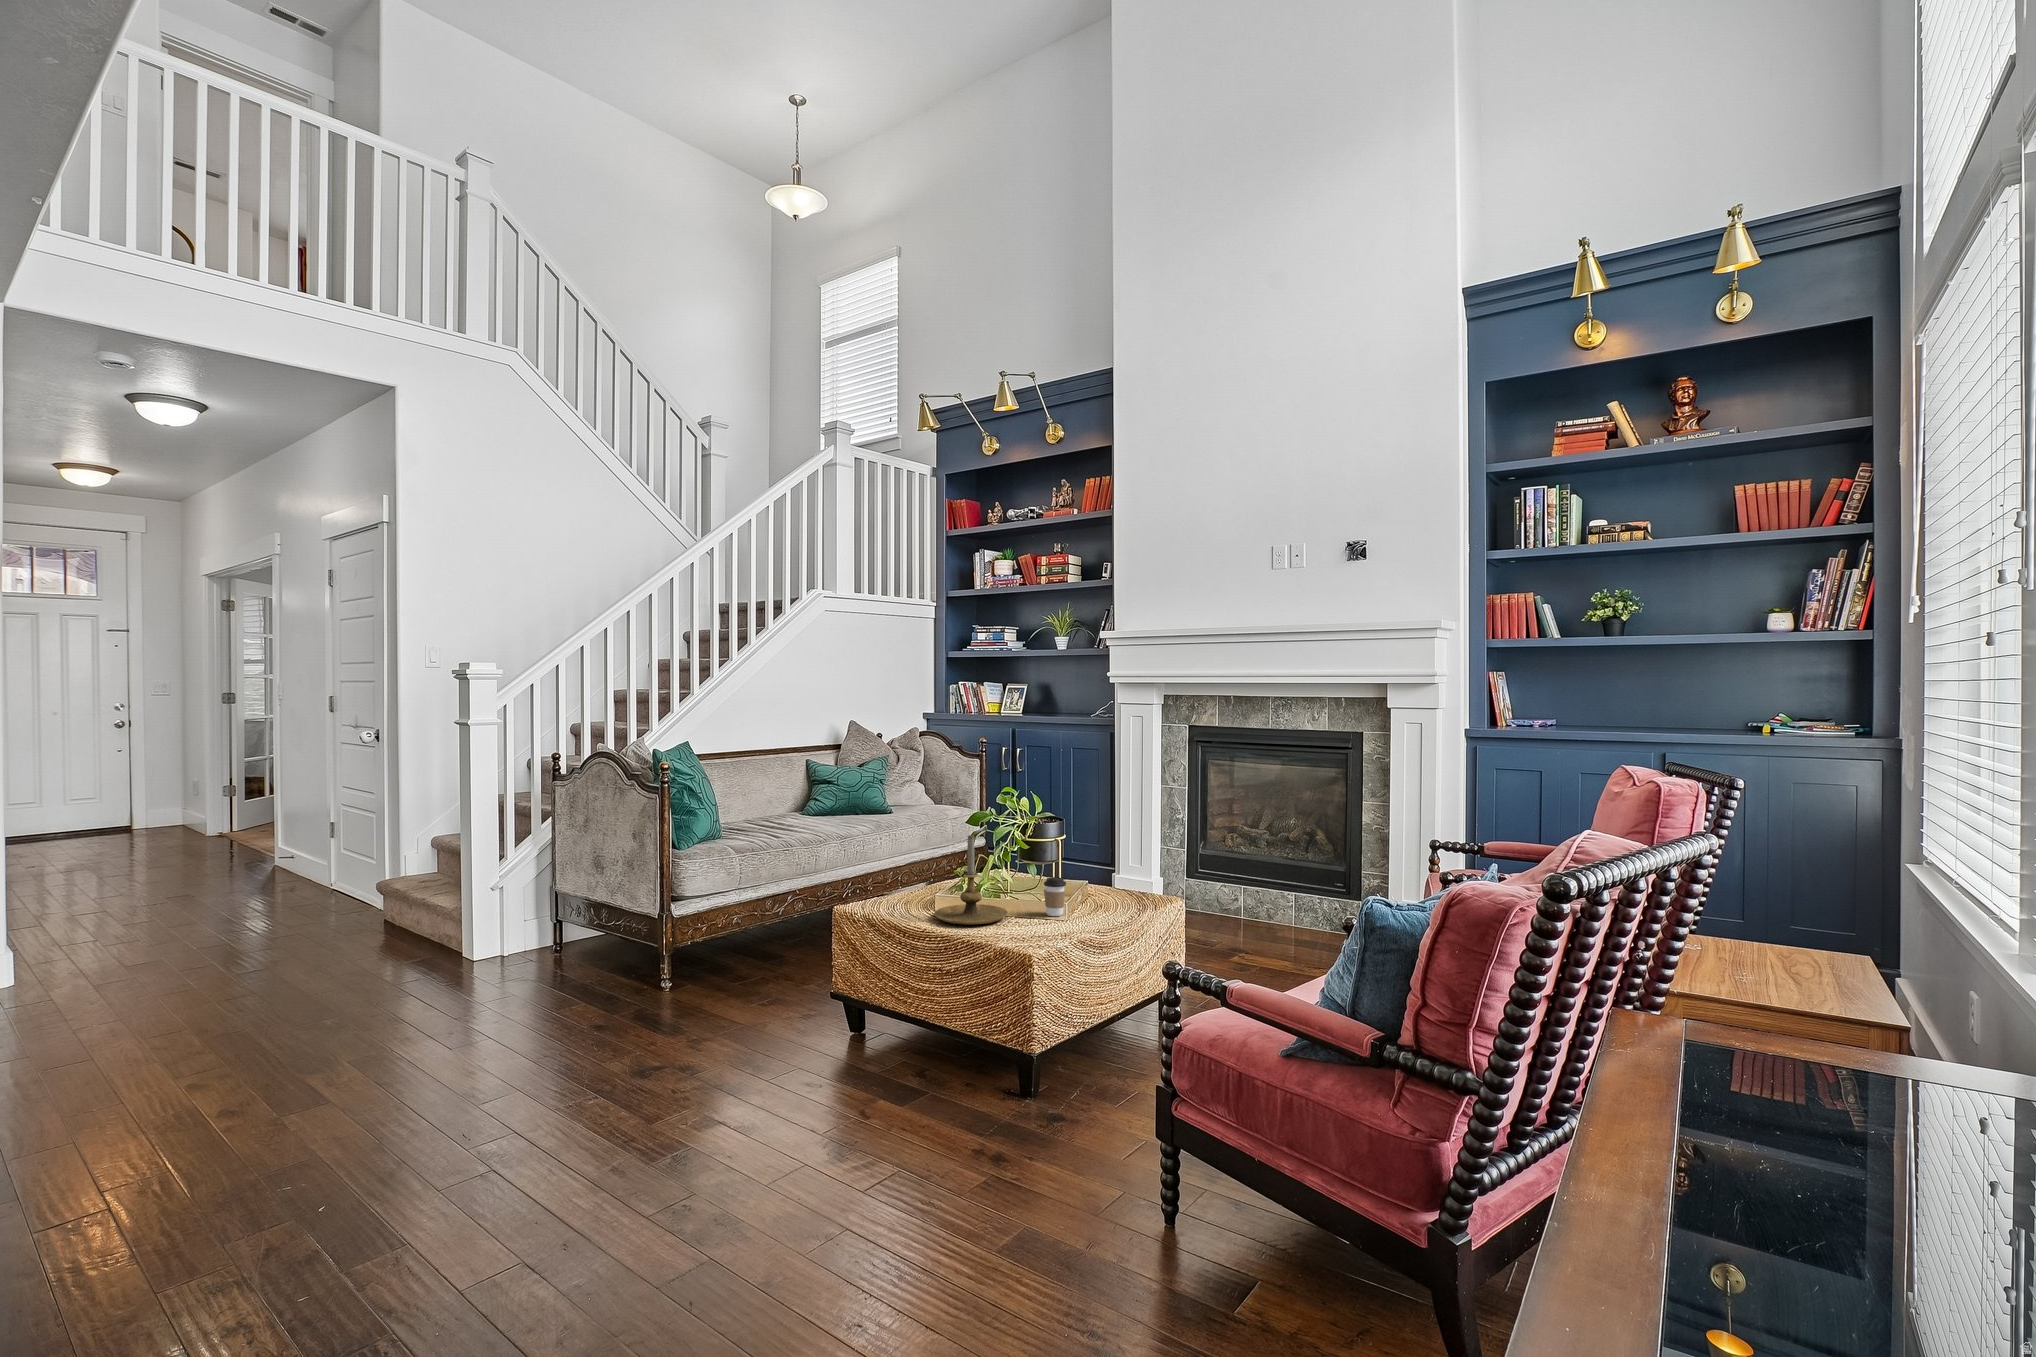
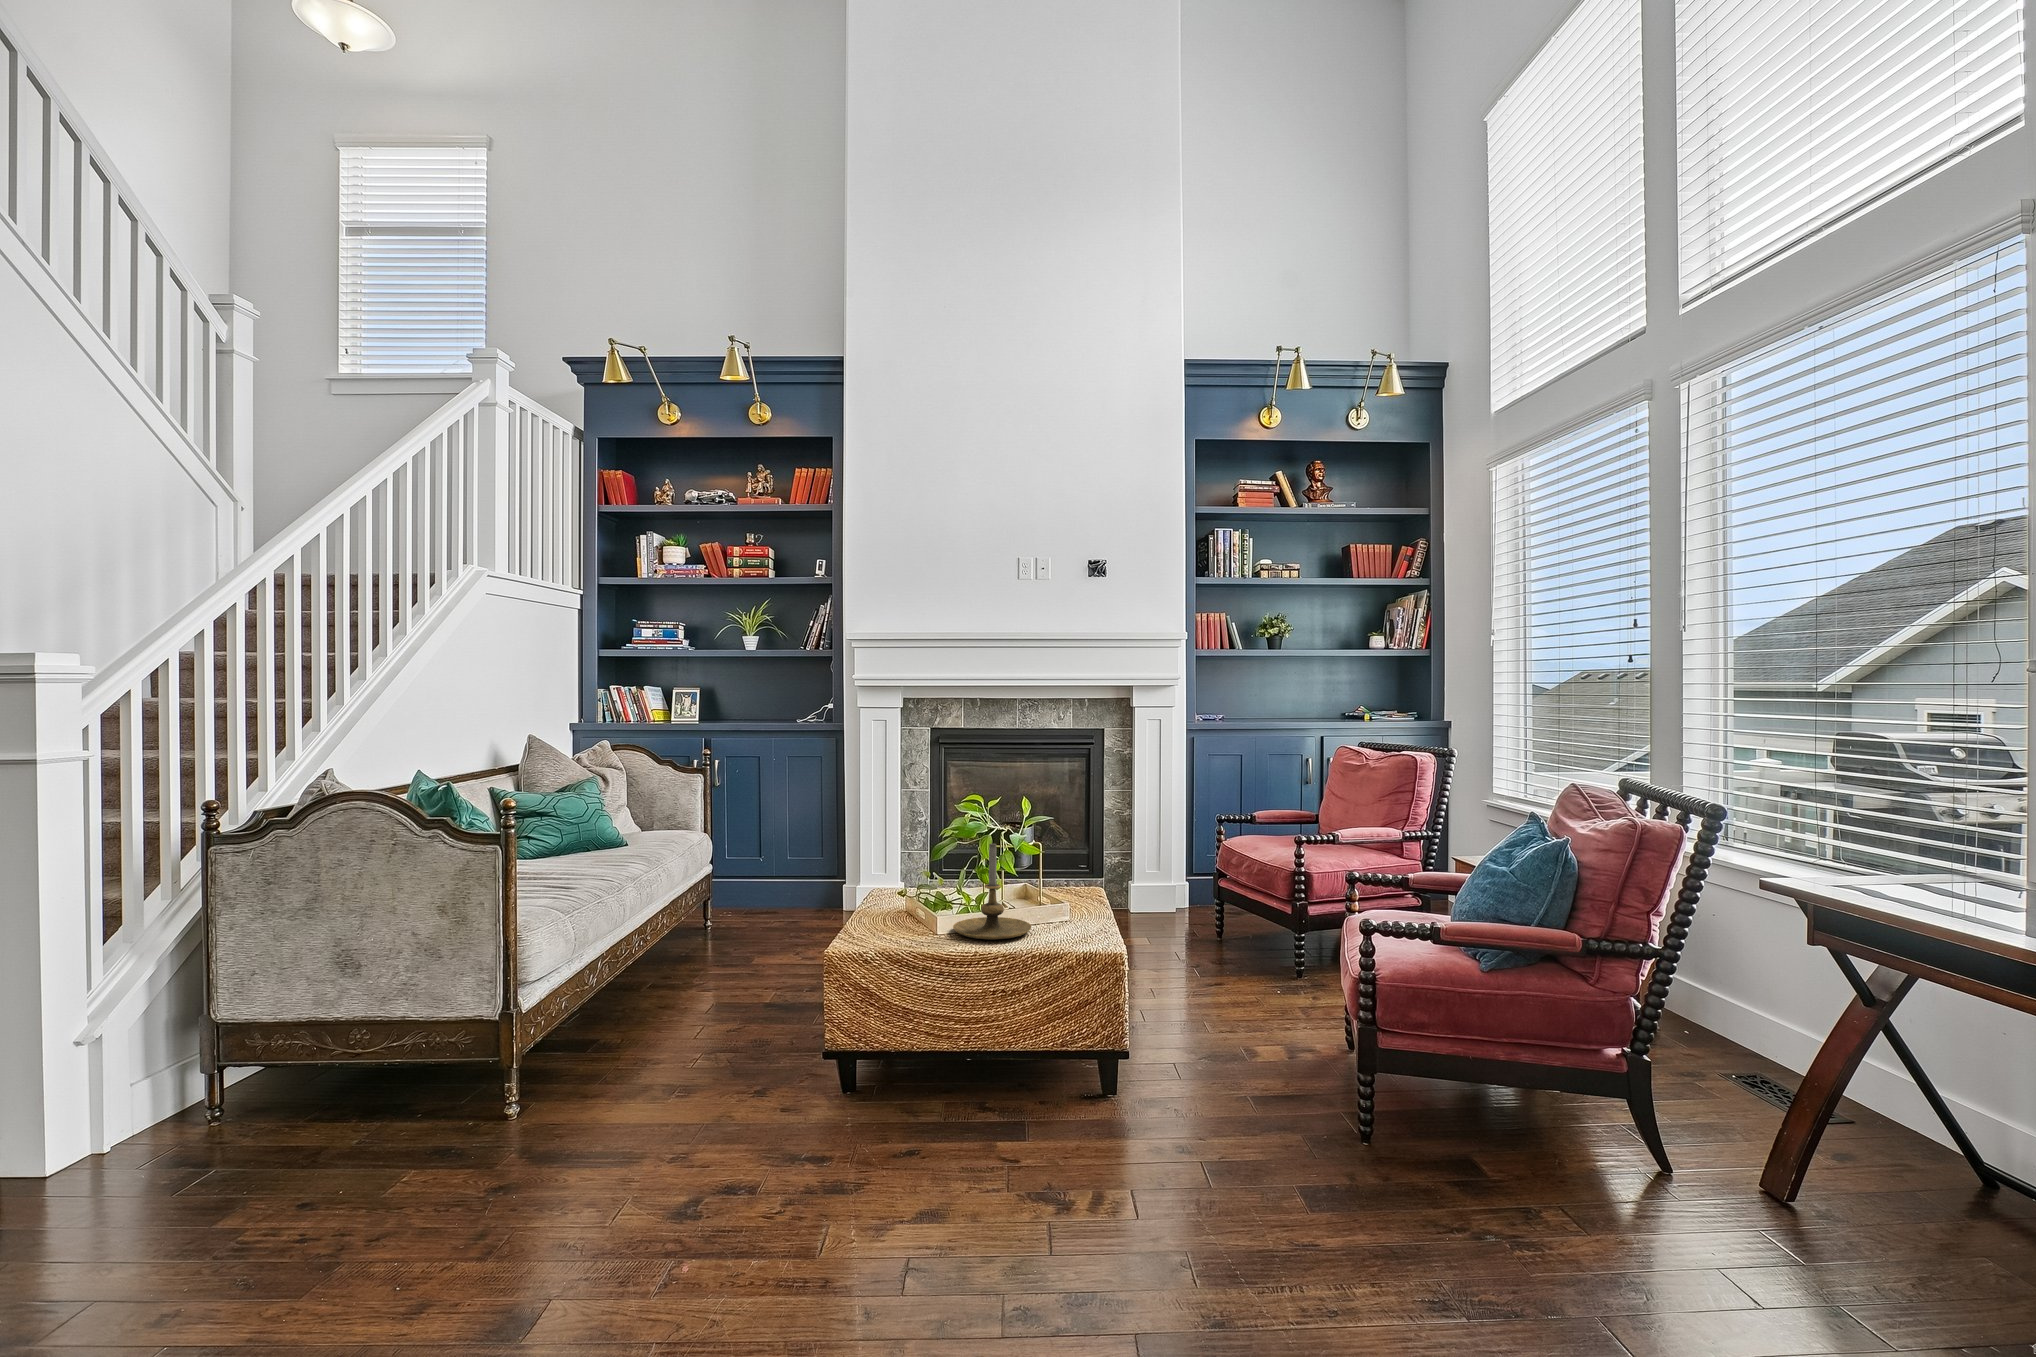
coffee cup: present [1044,877,1066,916] -> none [1045,879,1068,918]

